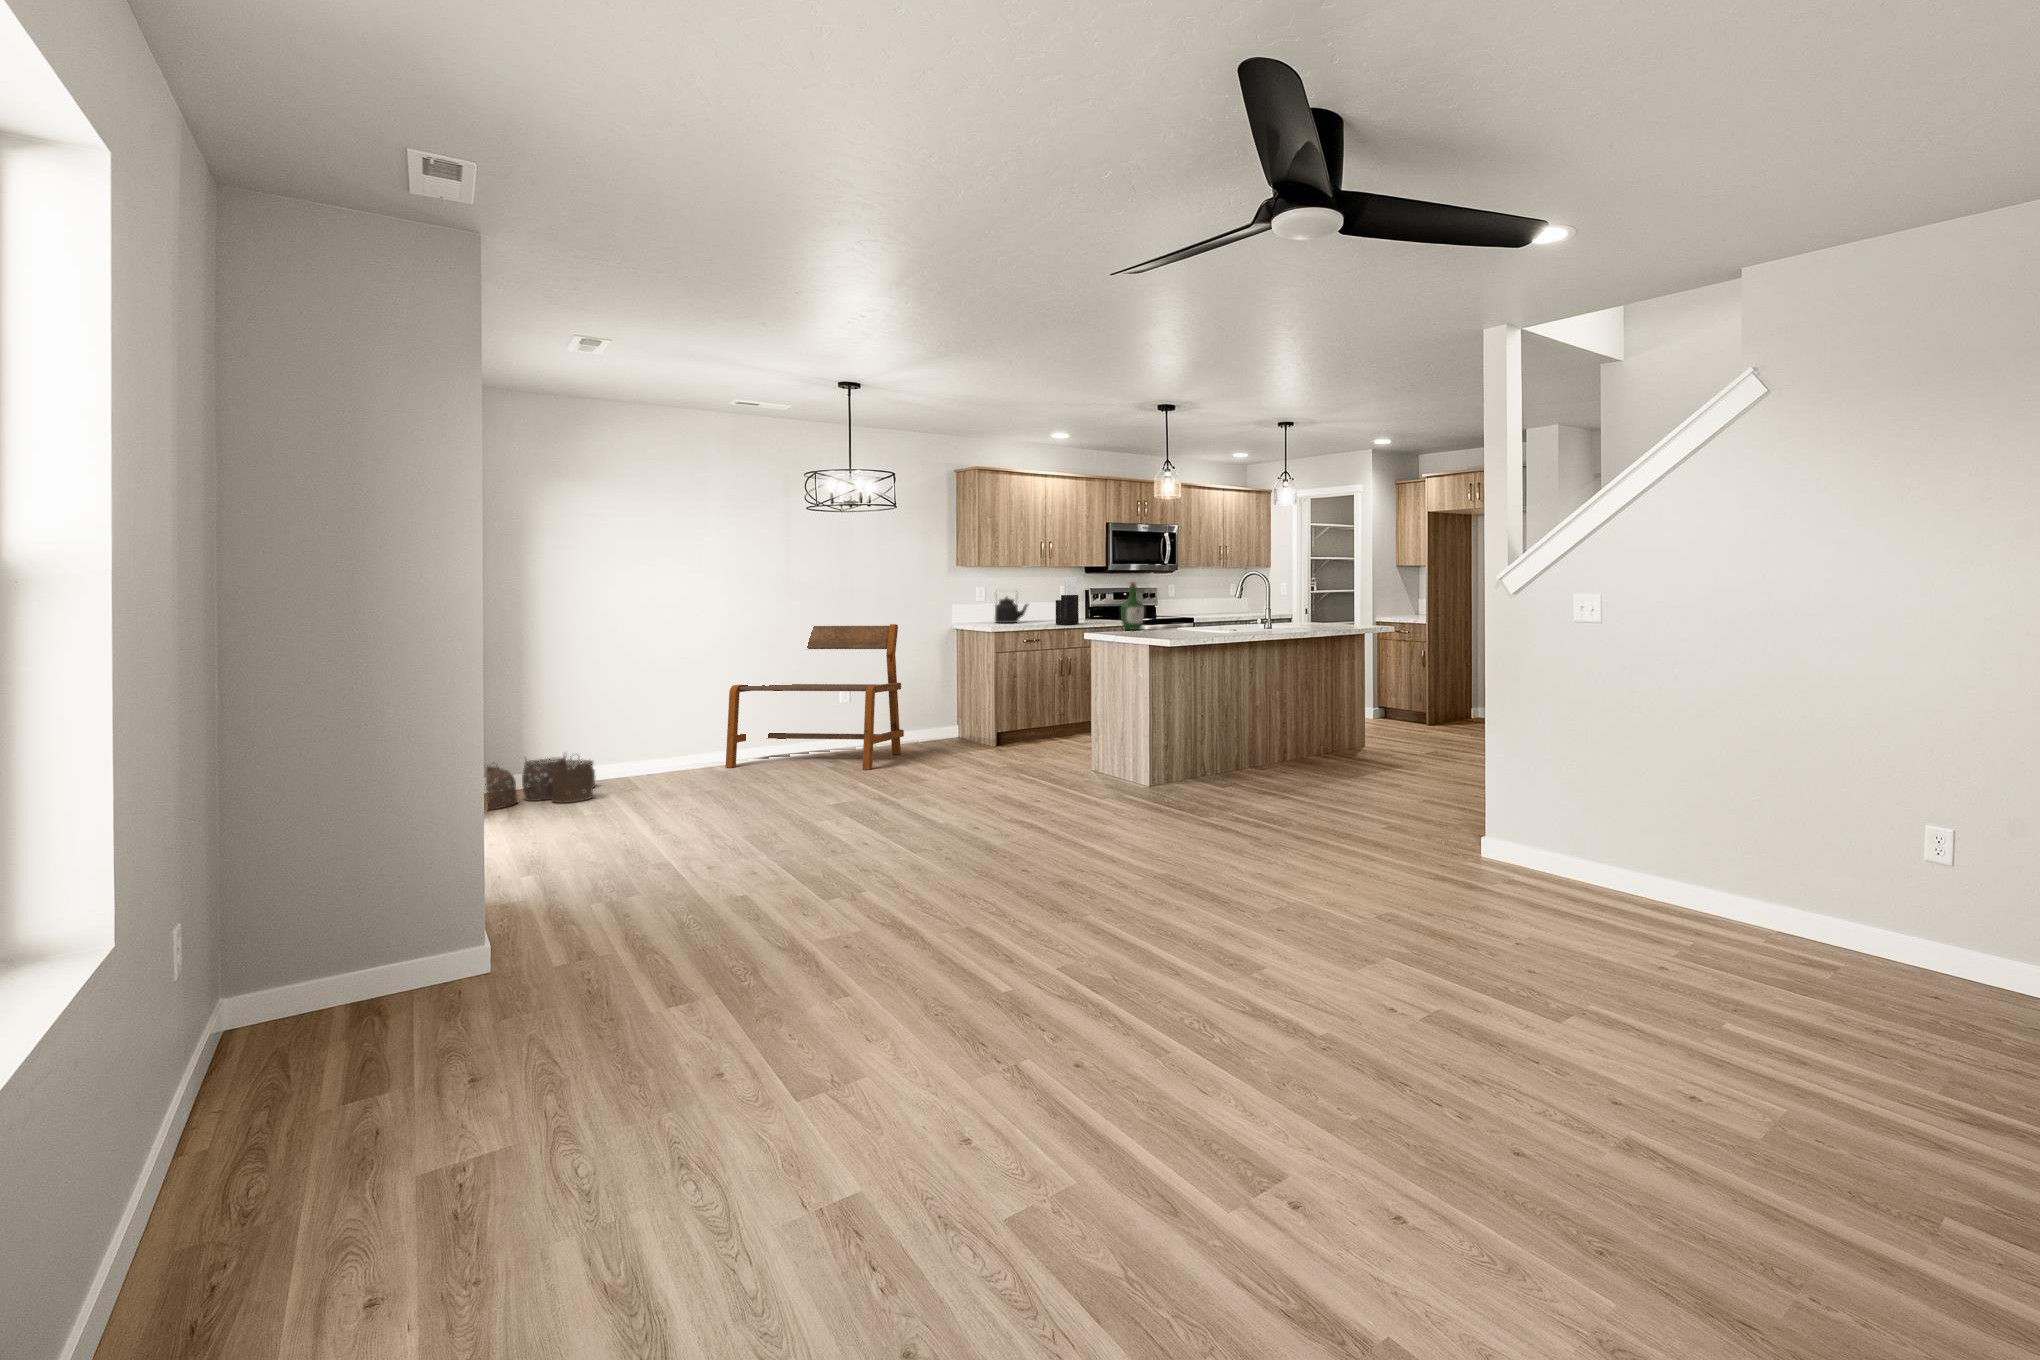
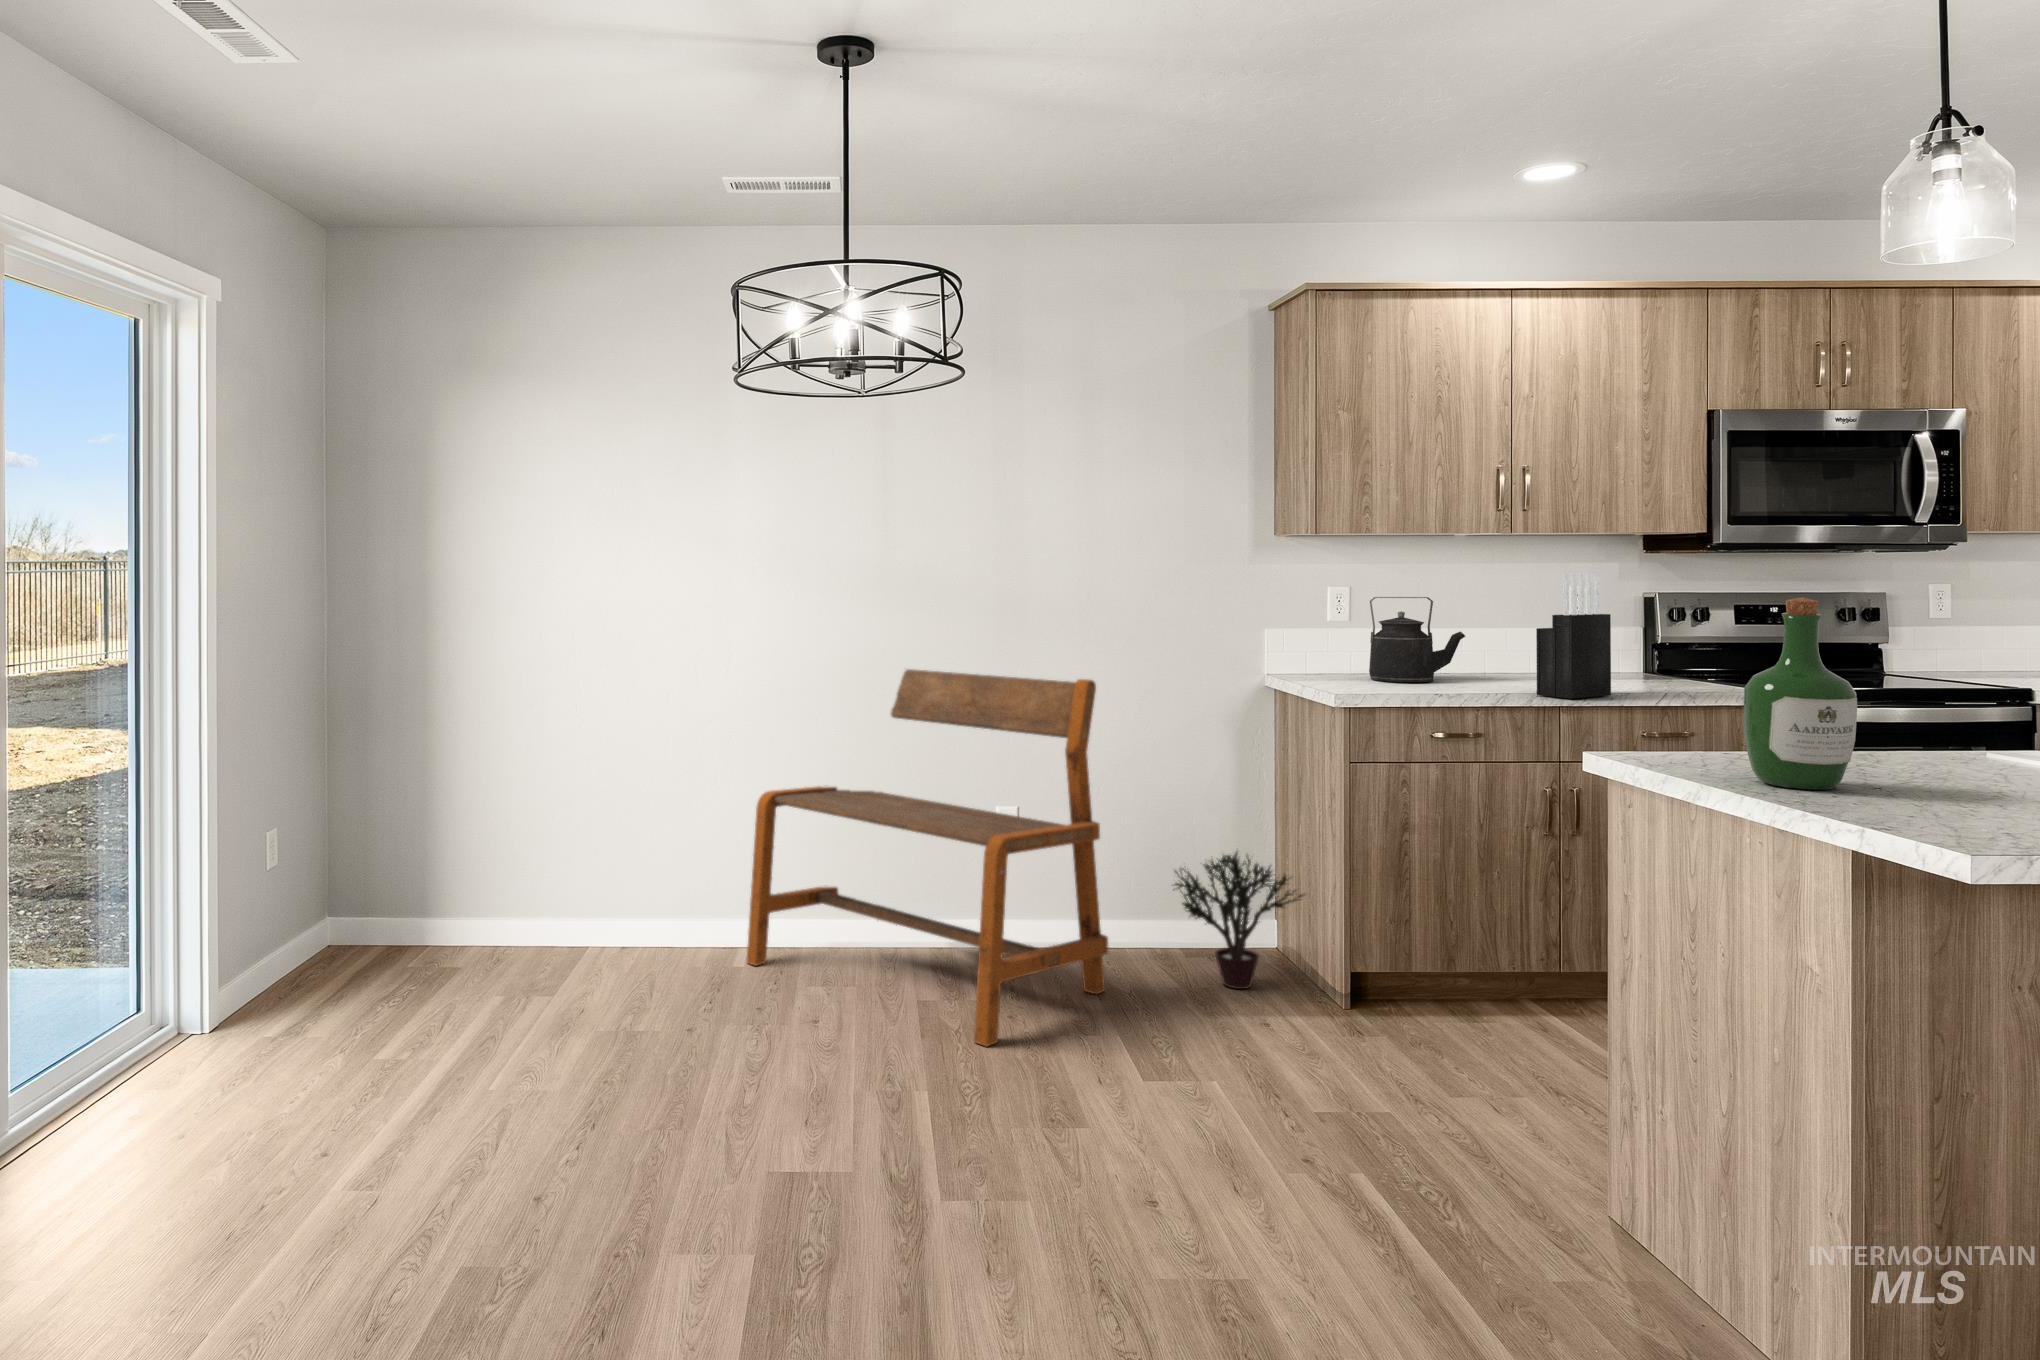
potted plant: none [922,692,978,747] -> present [1173,852,1304,989]
woven basket: present [485,756,595,810] -> none [260,907,506,1022]

